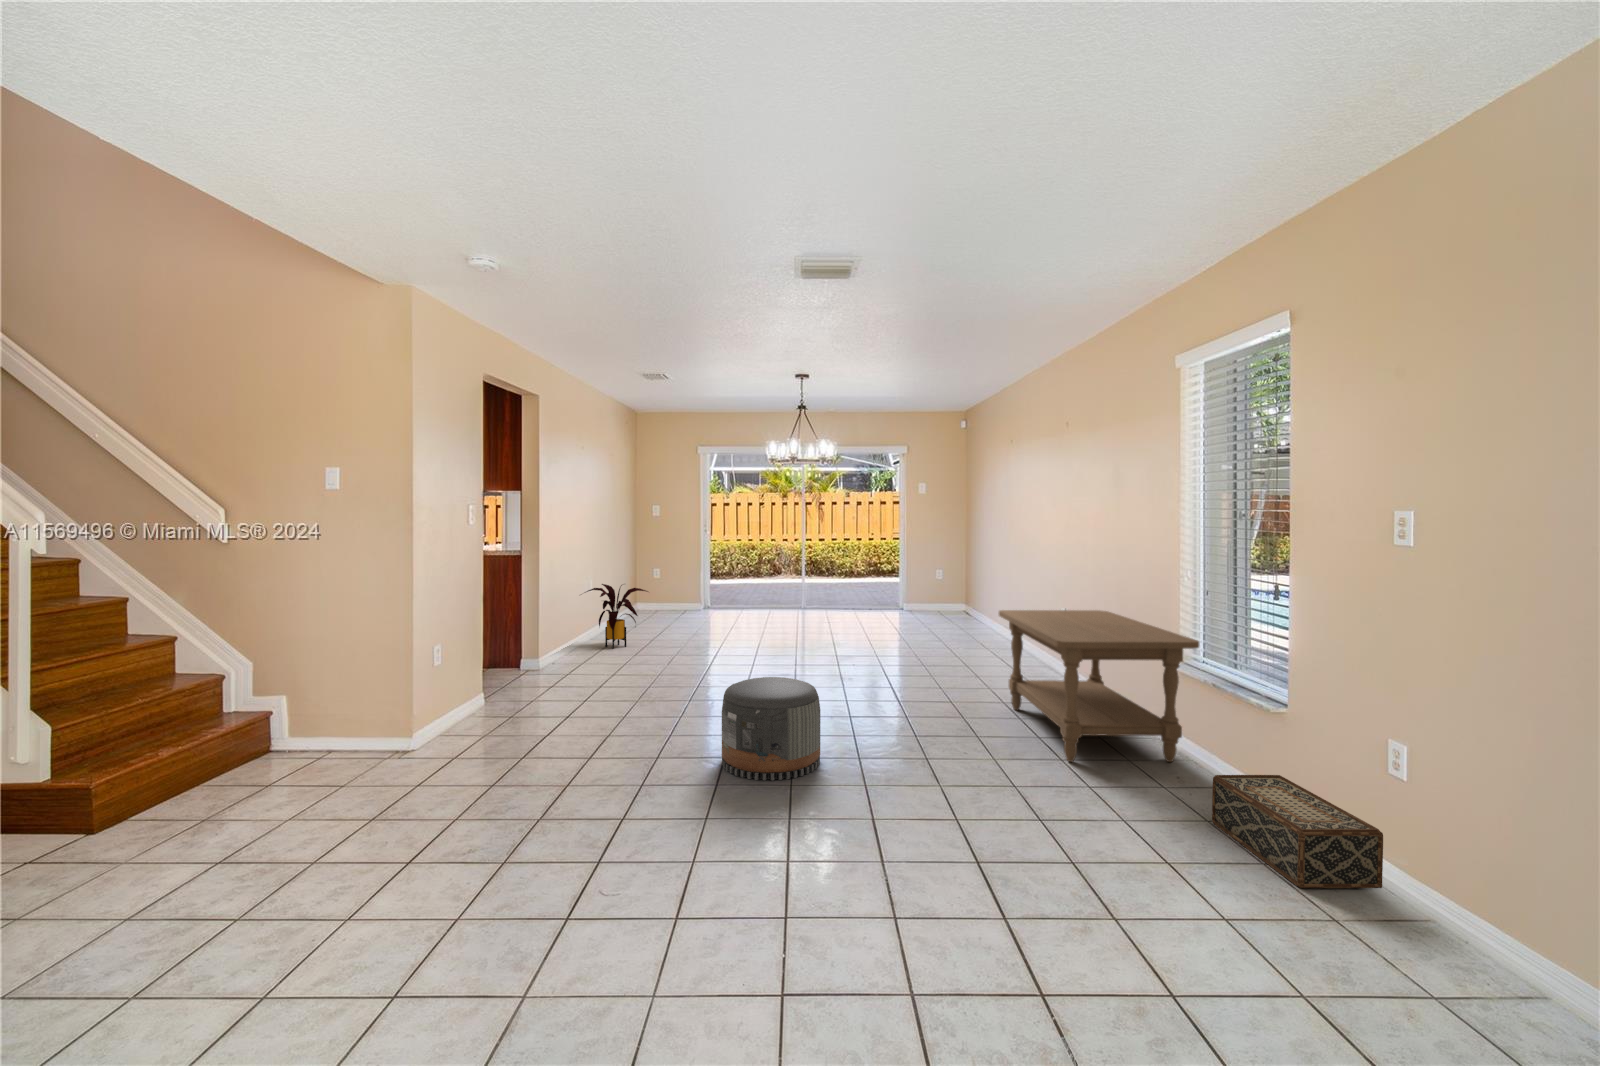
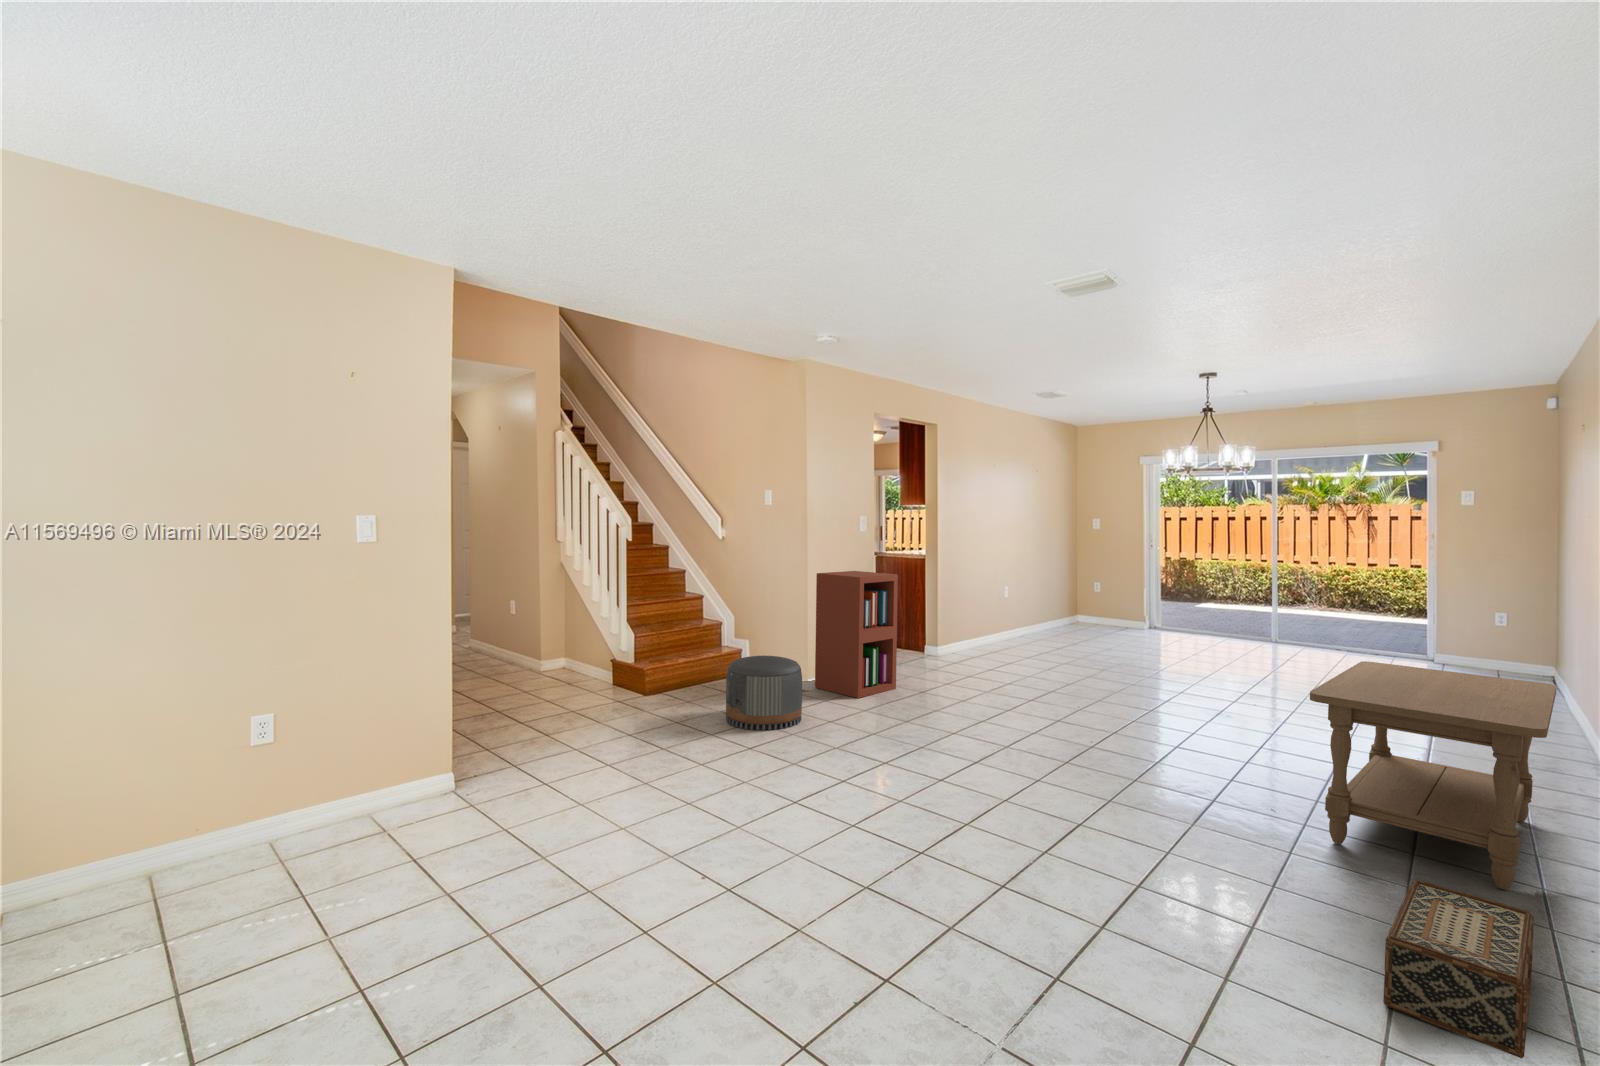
bookshelf: none [428,573,542,741] -> present [815,571,898,698]
house plant: present [585,584,648,649] -> none [992,592,1058,654]
pouf: present [722,677,820,780] -> present [726,656,802,730]

